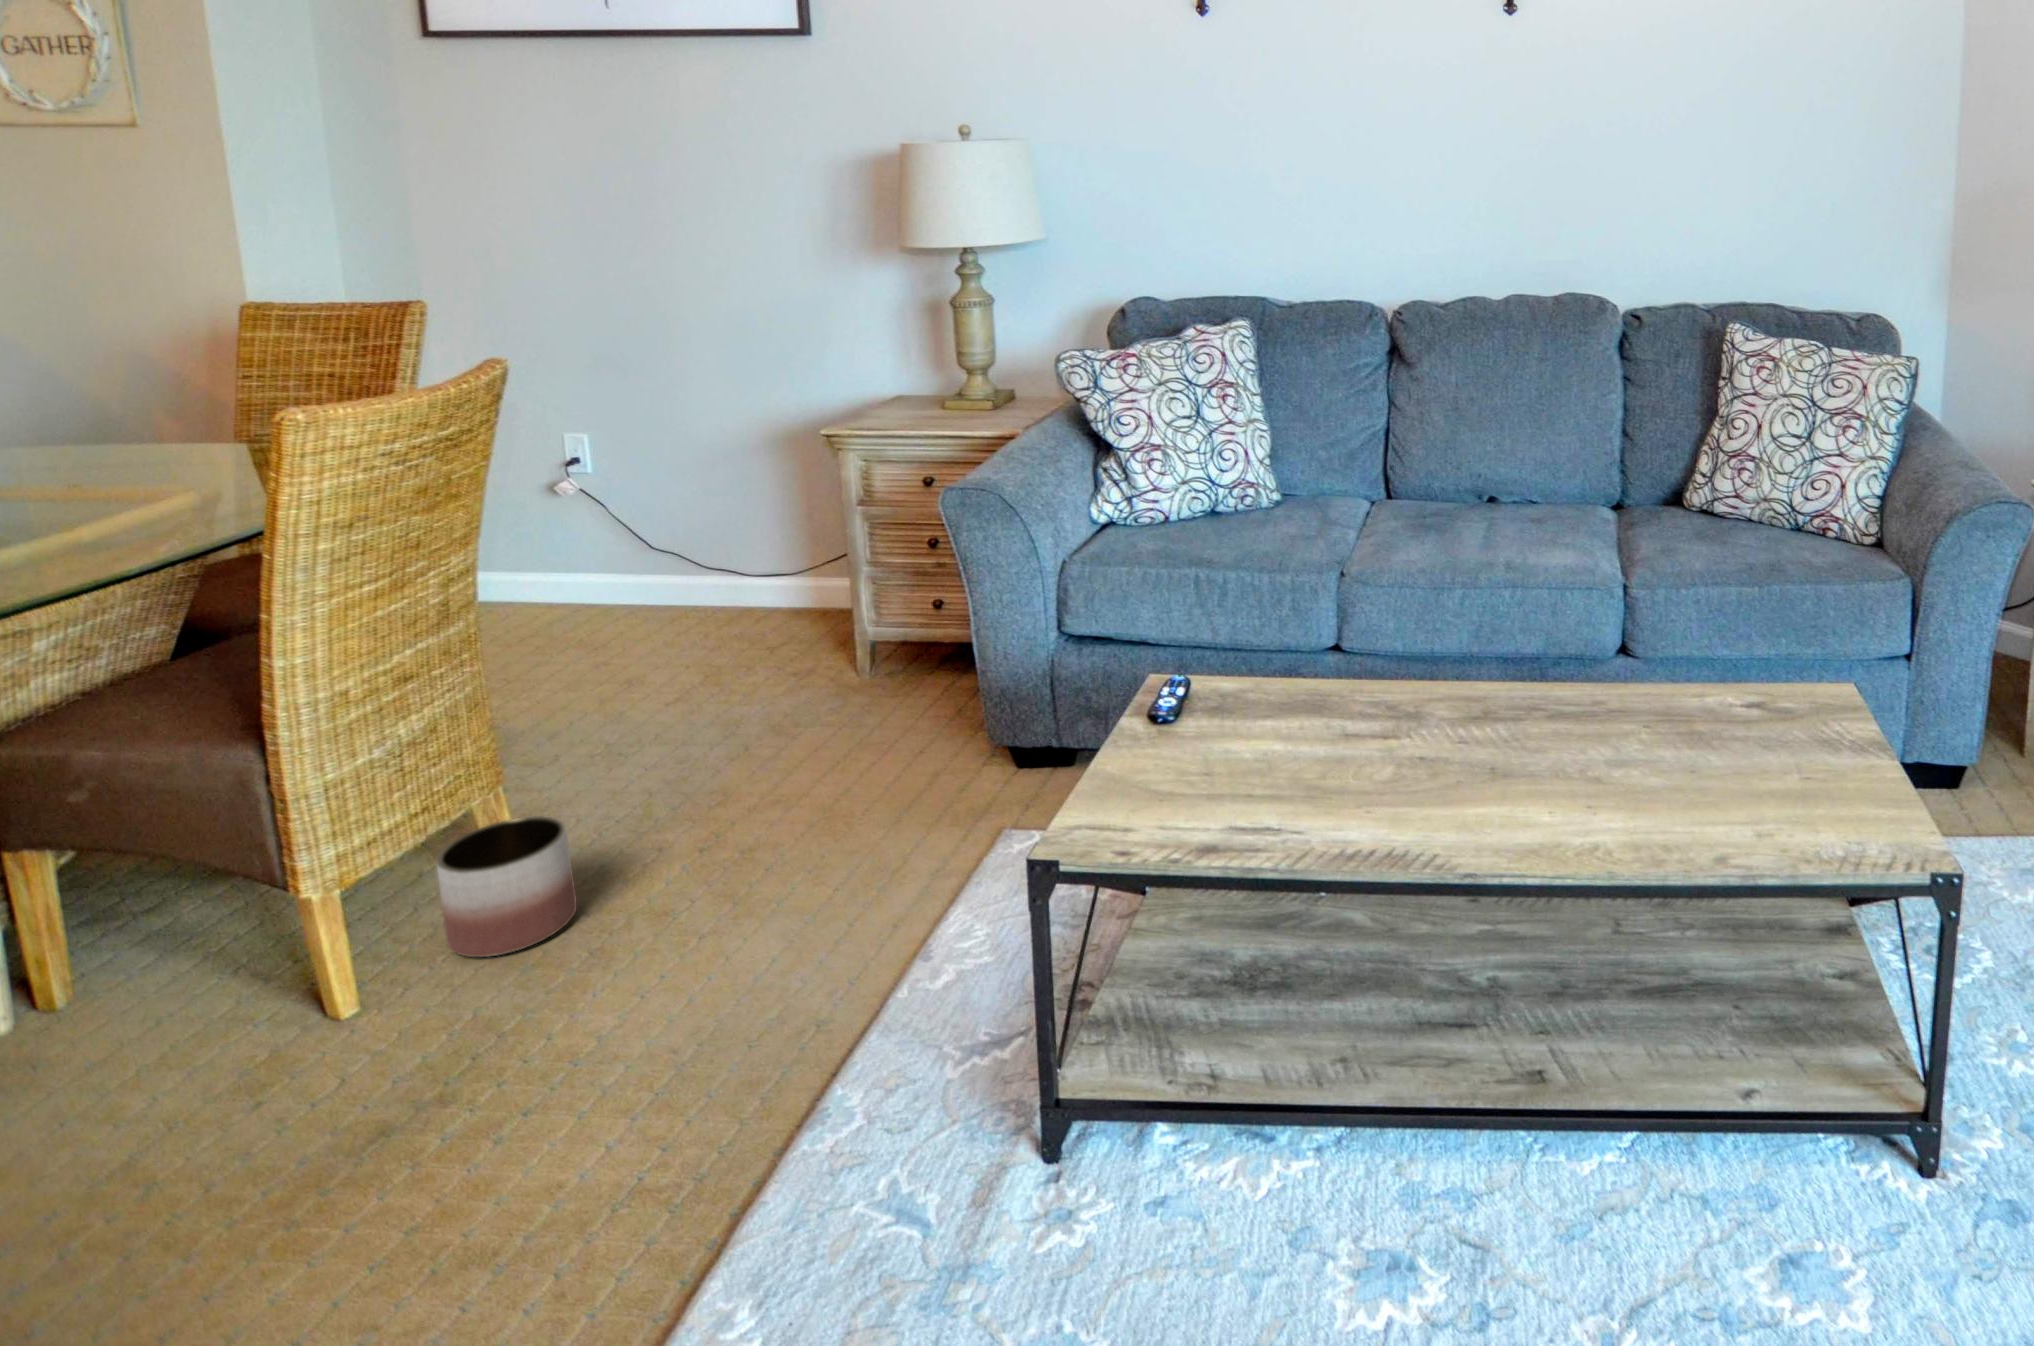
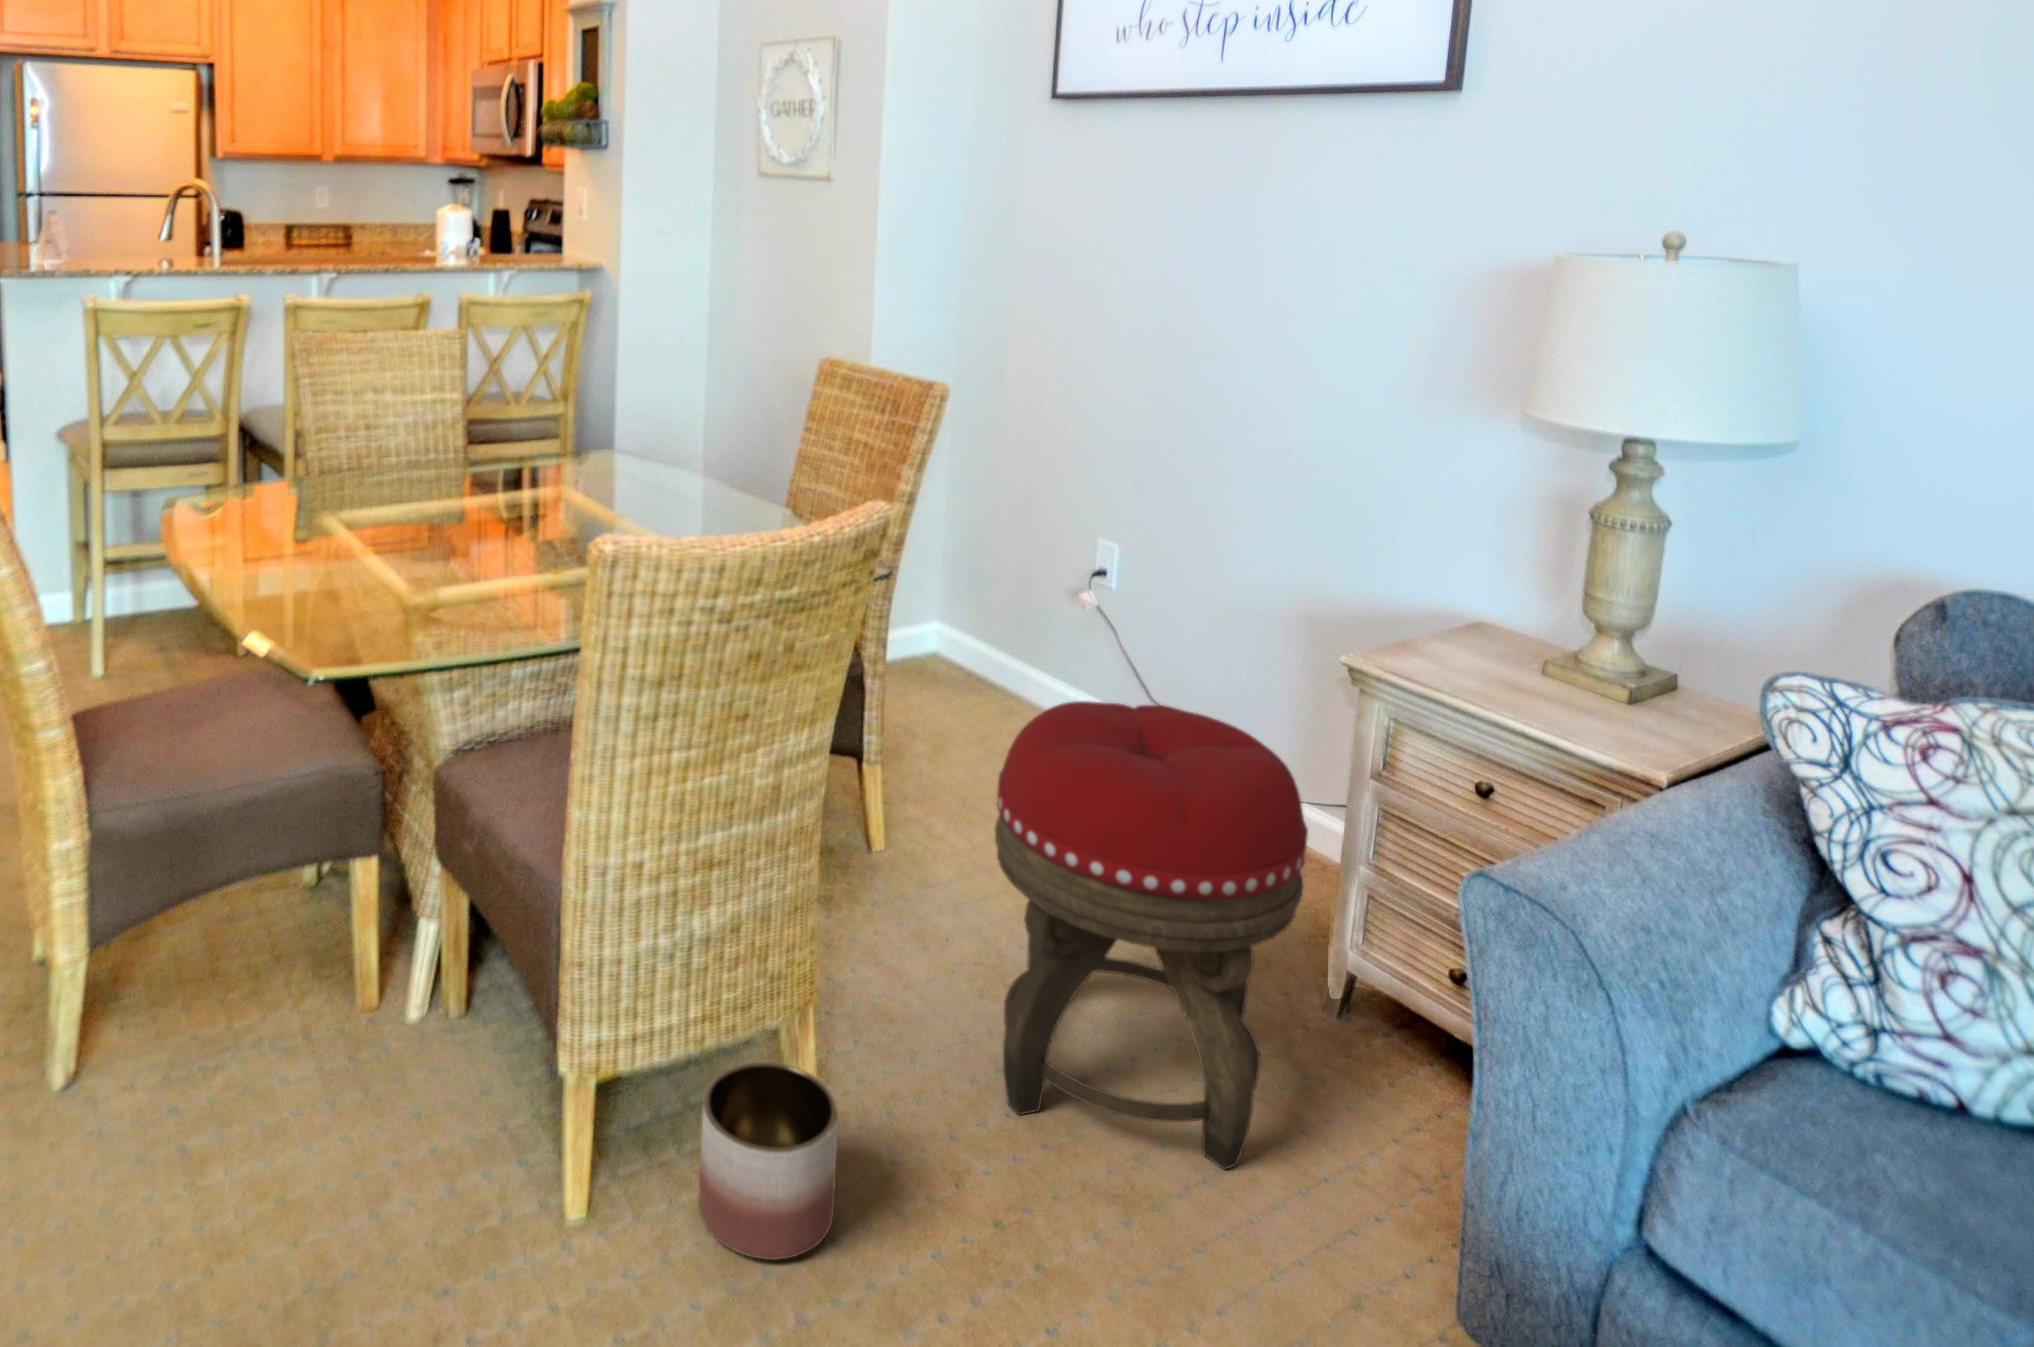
footstool: none [598,487,842,800] -> present [995,701,1308,1169]

